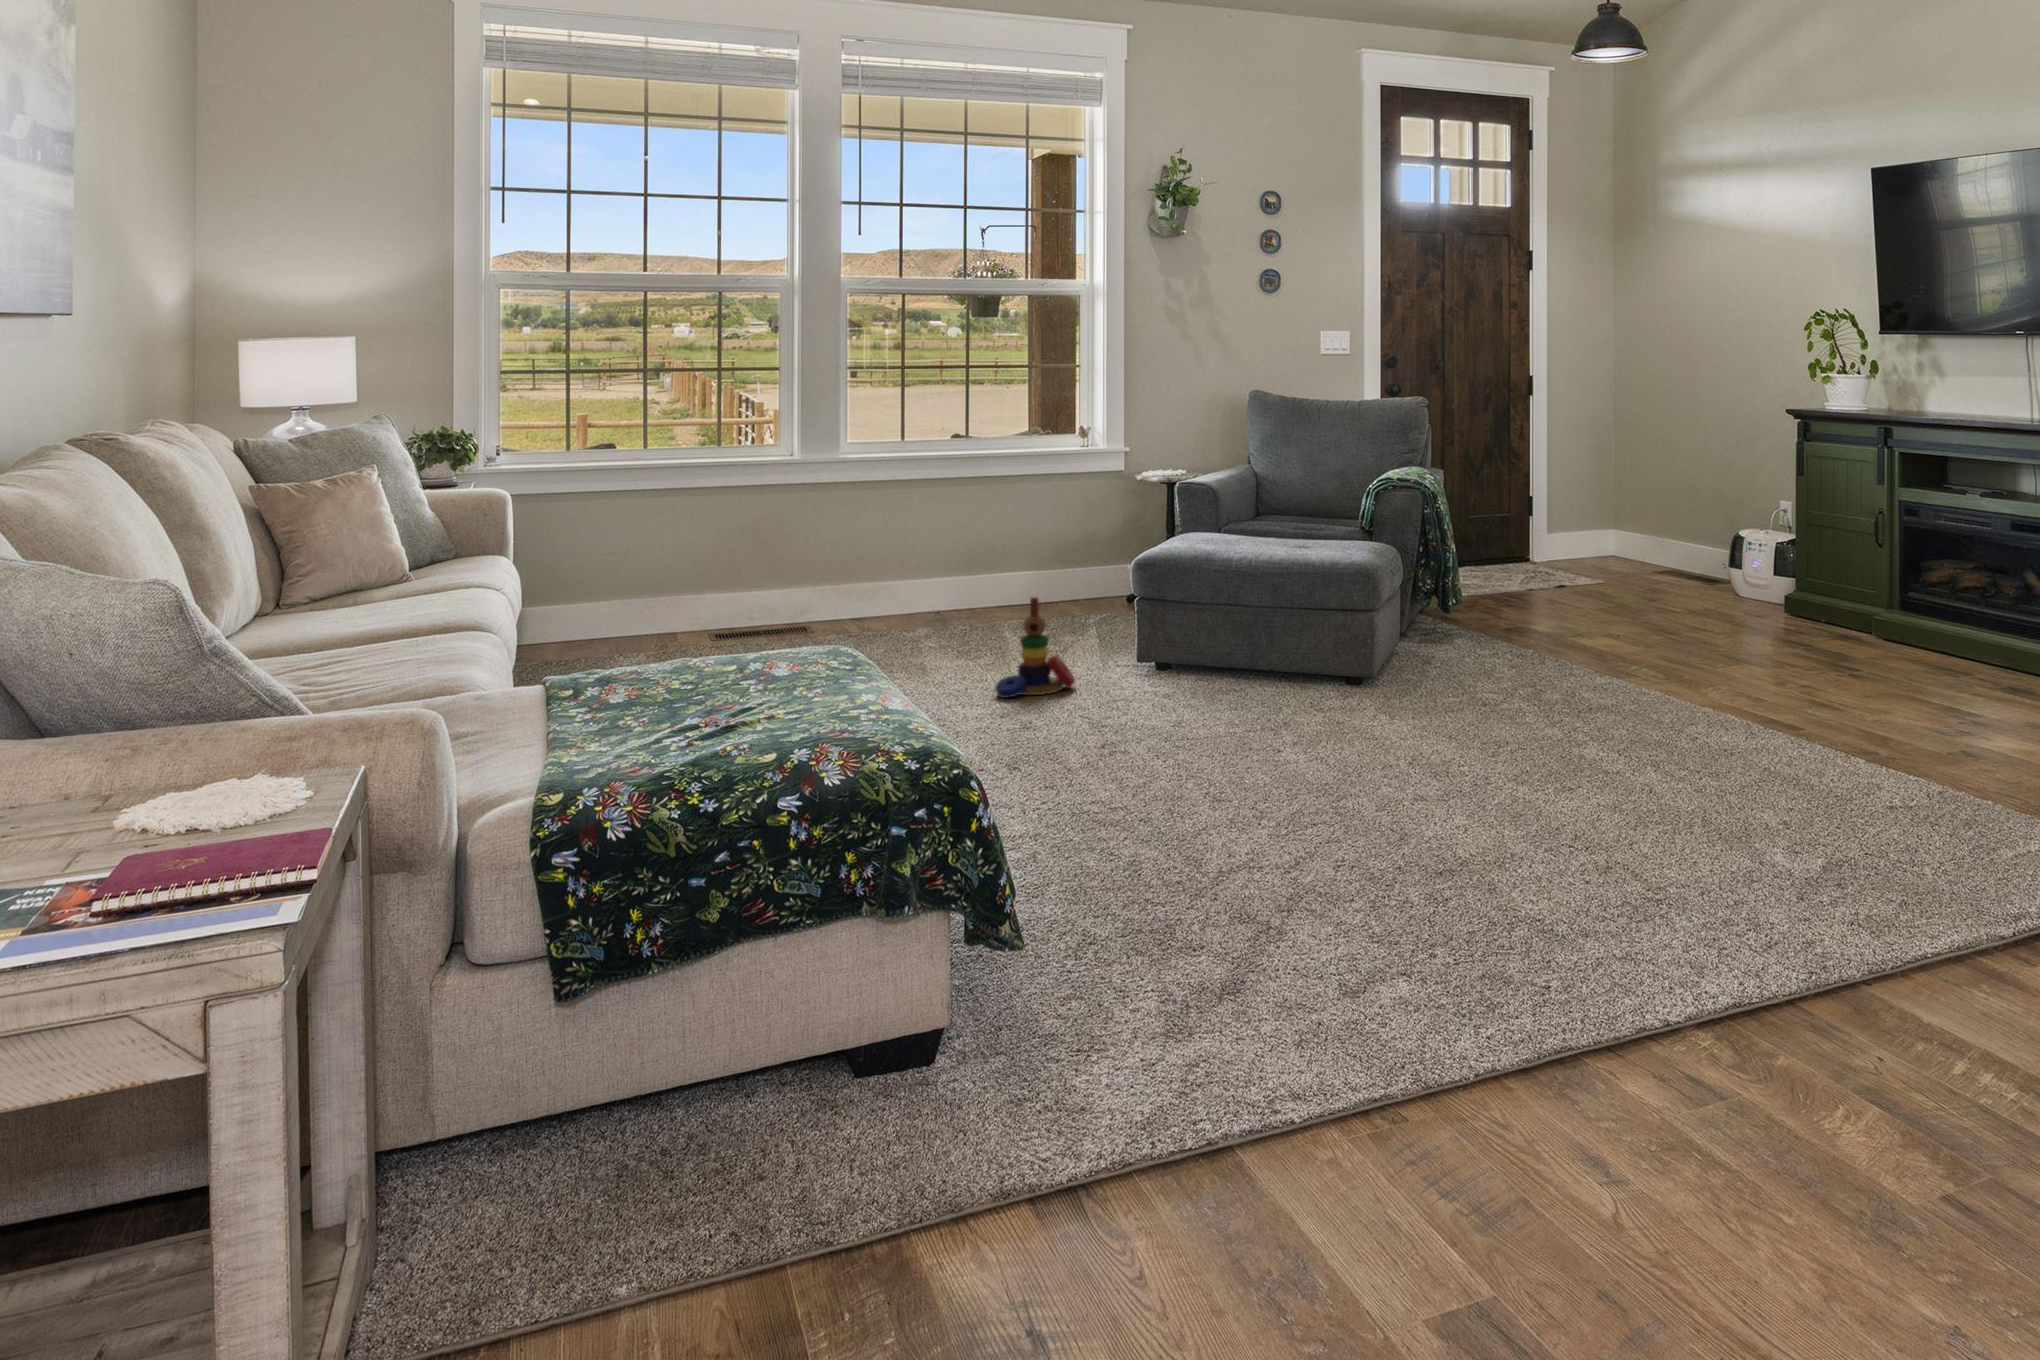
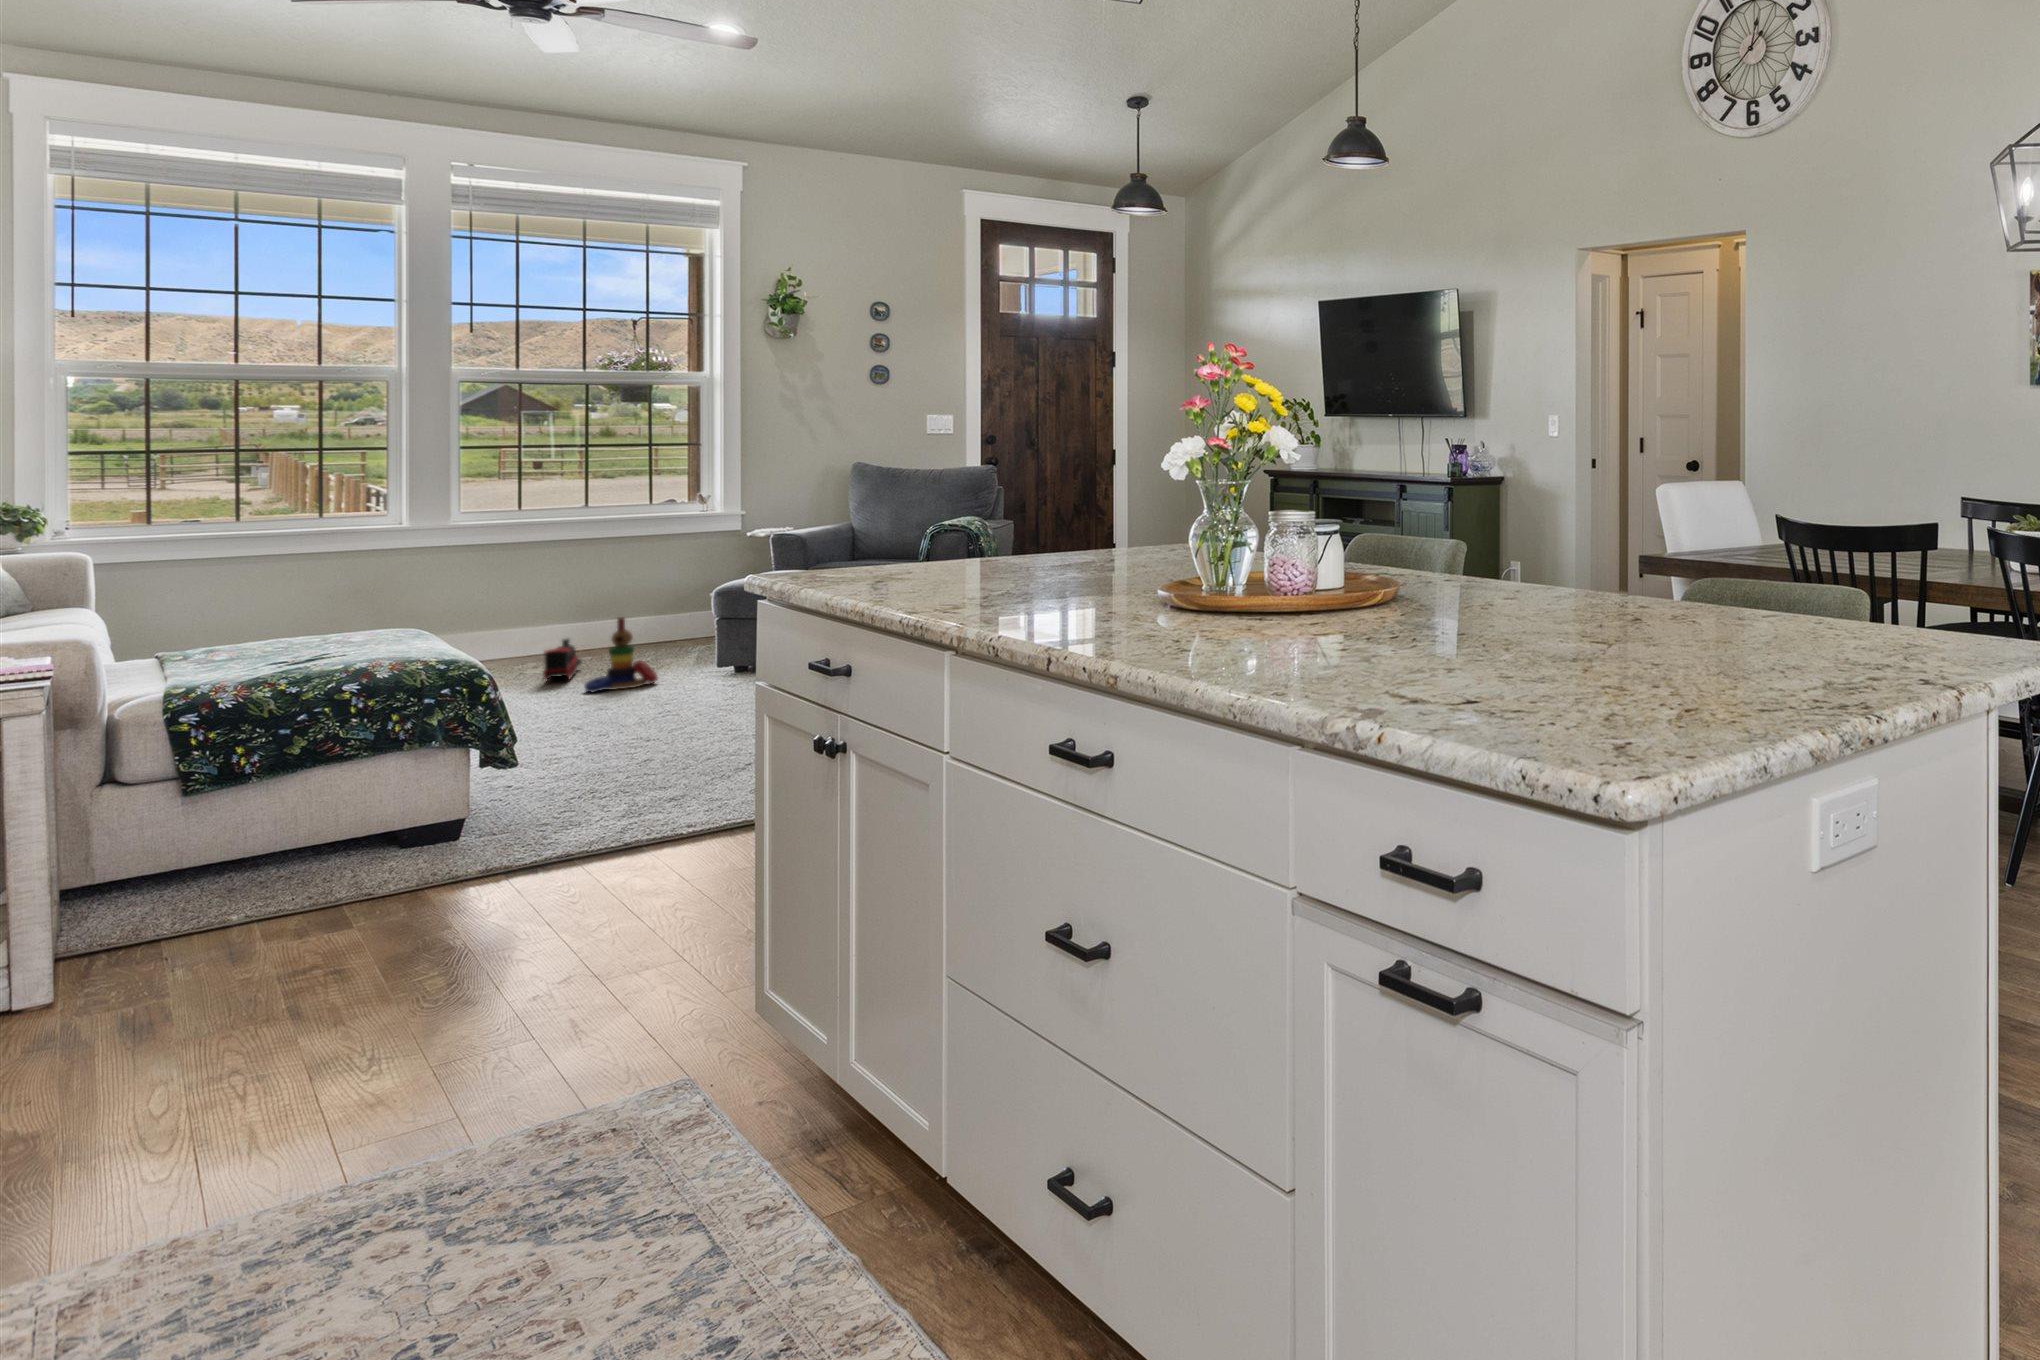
toy train: none [944,612,979,672] -> present [543,639,582,680]

